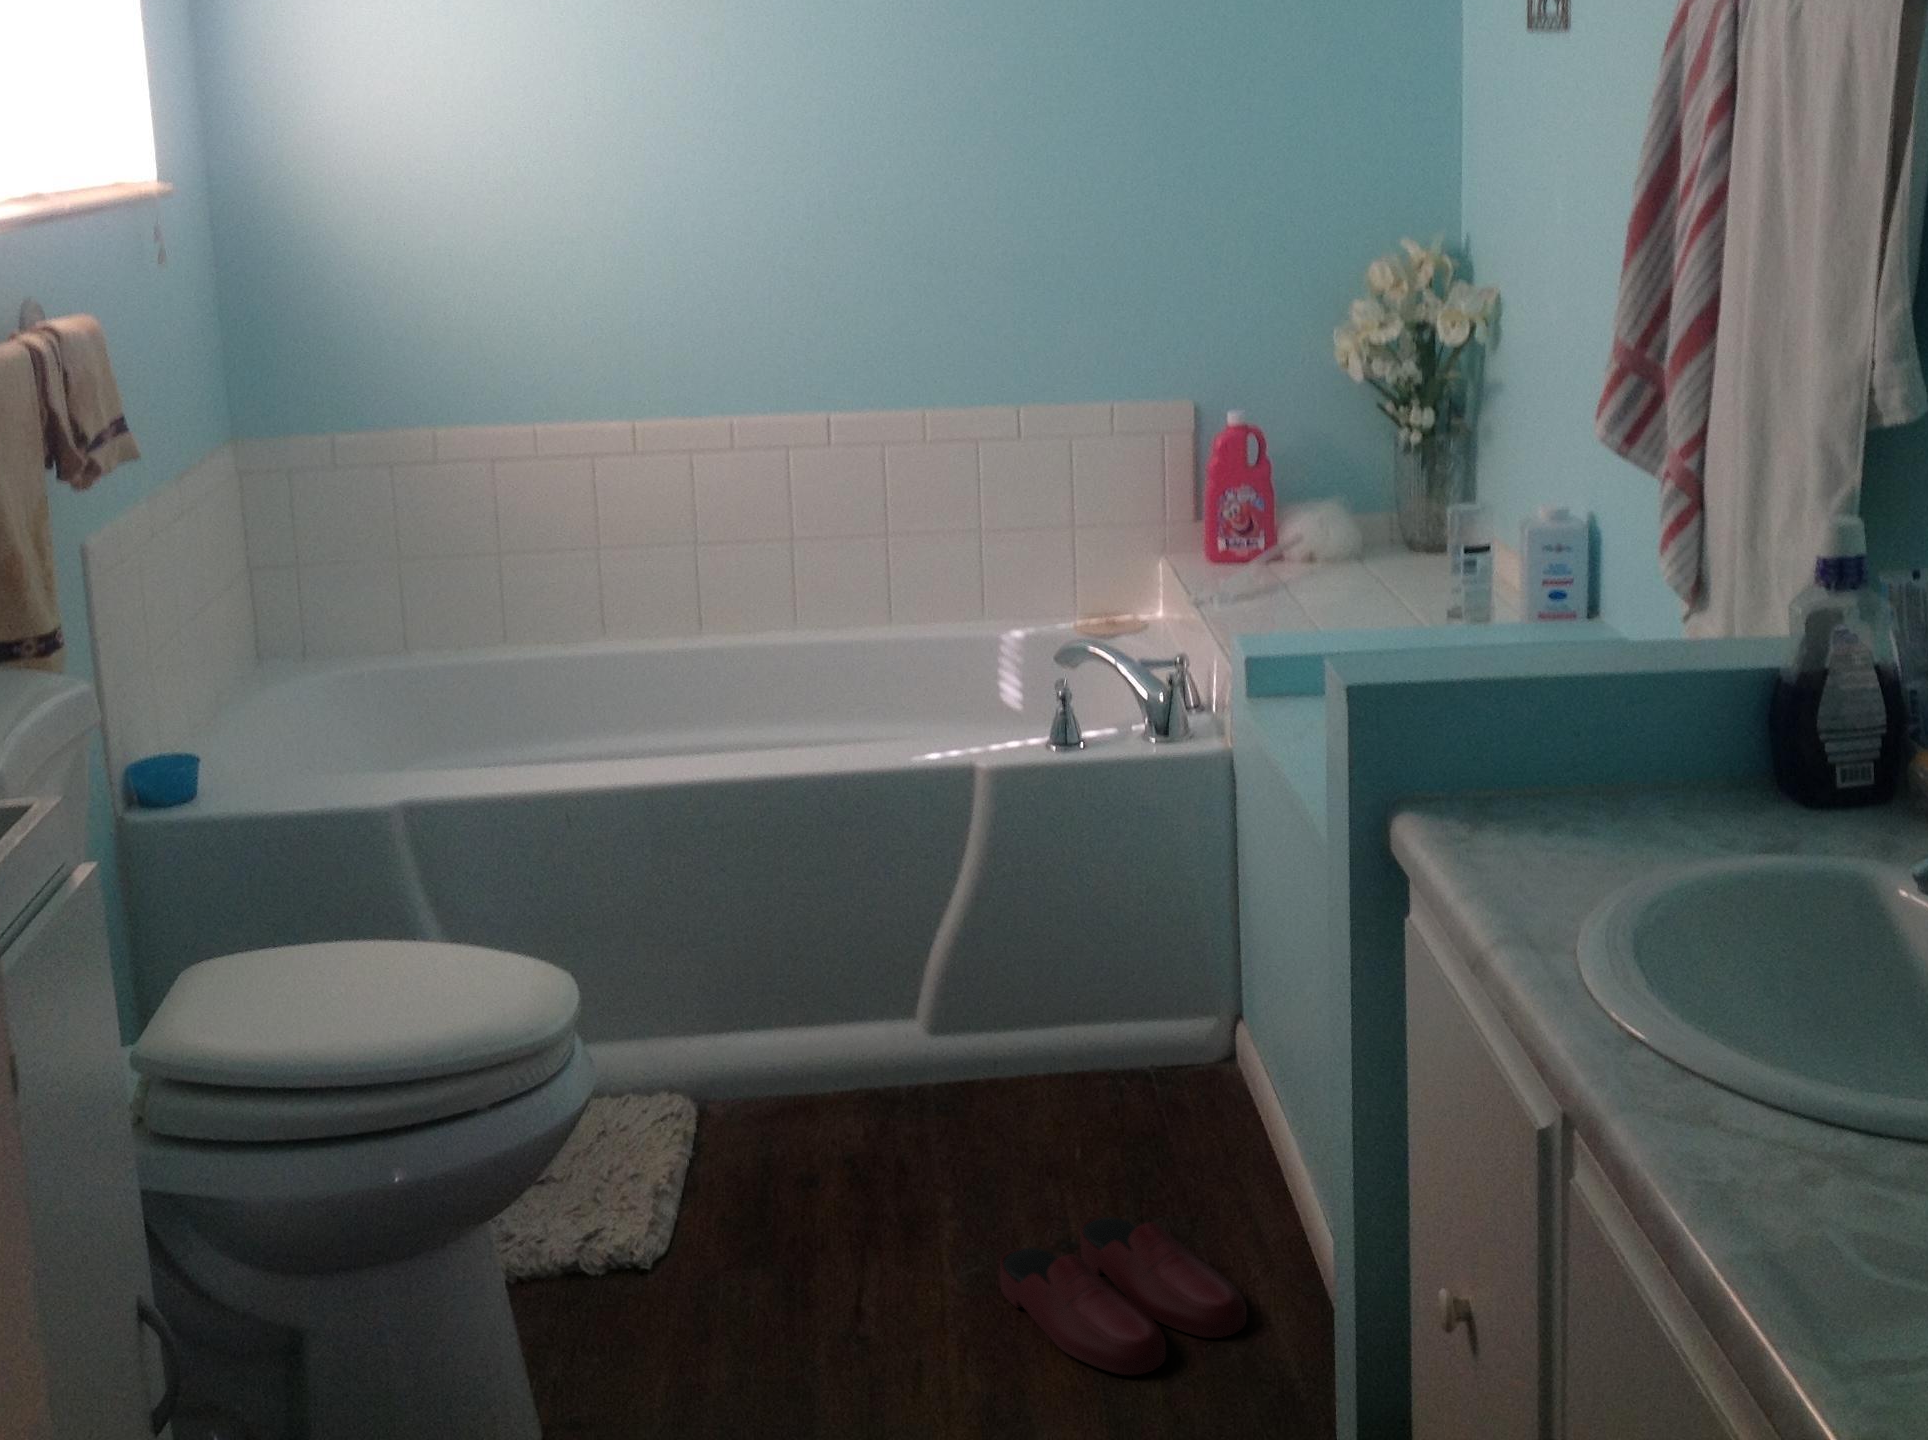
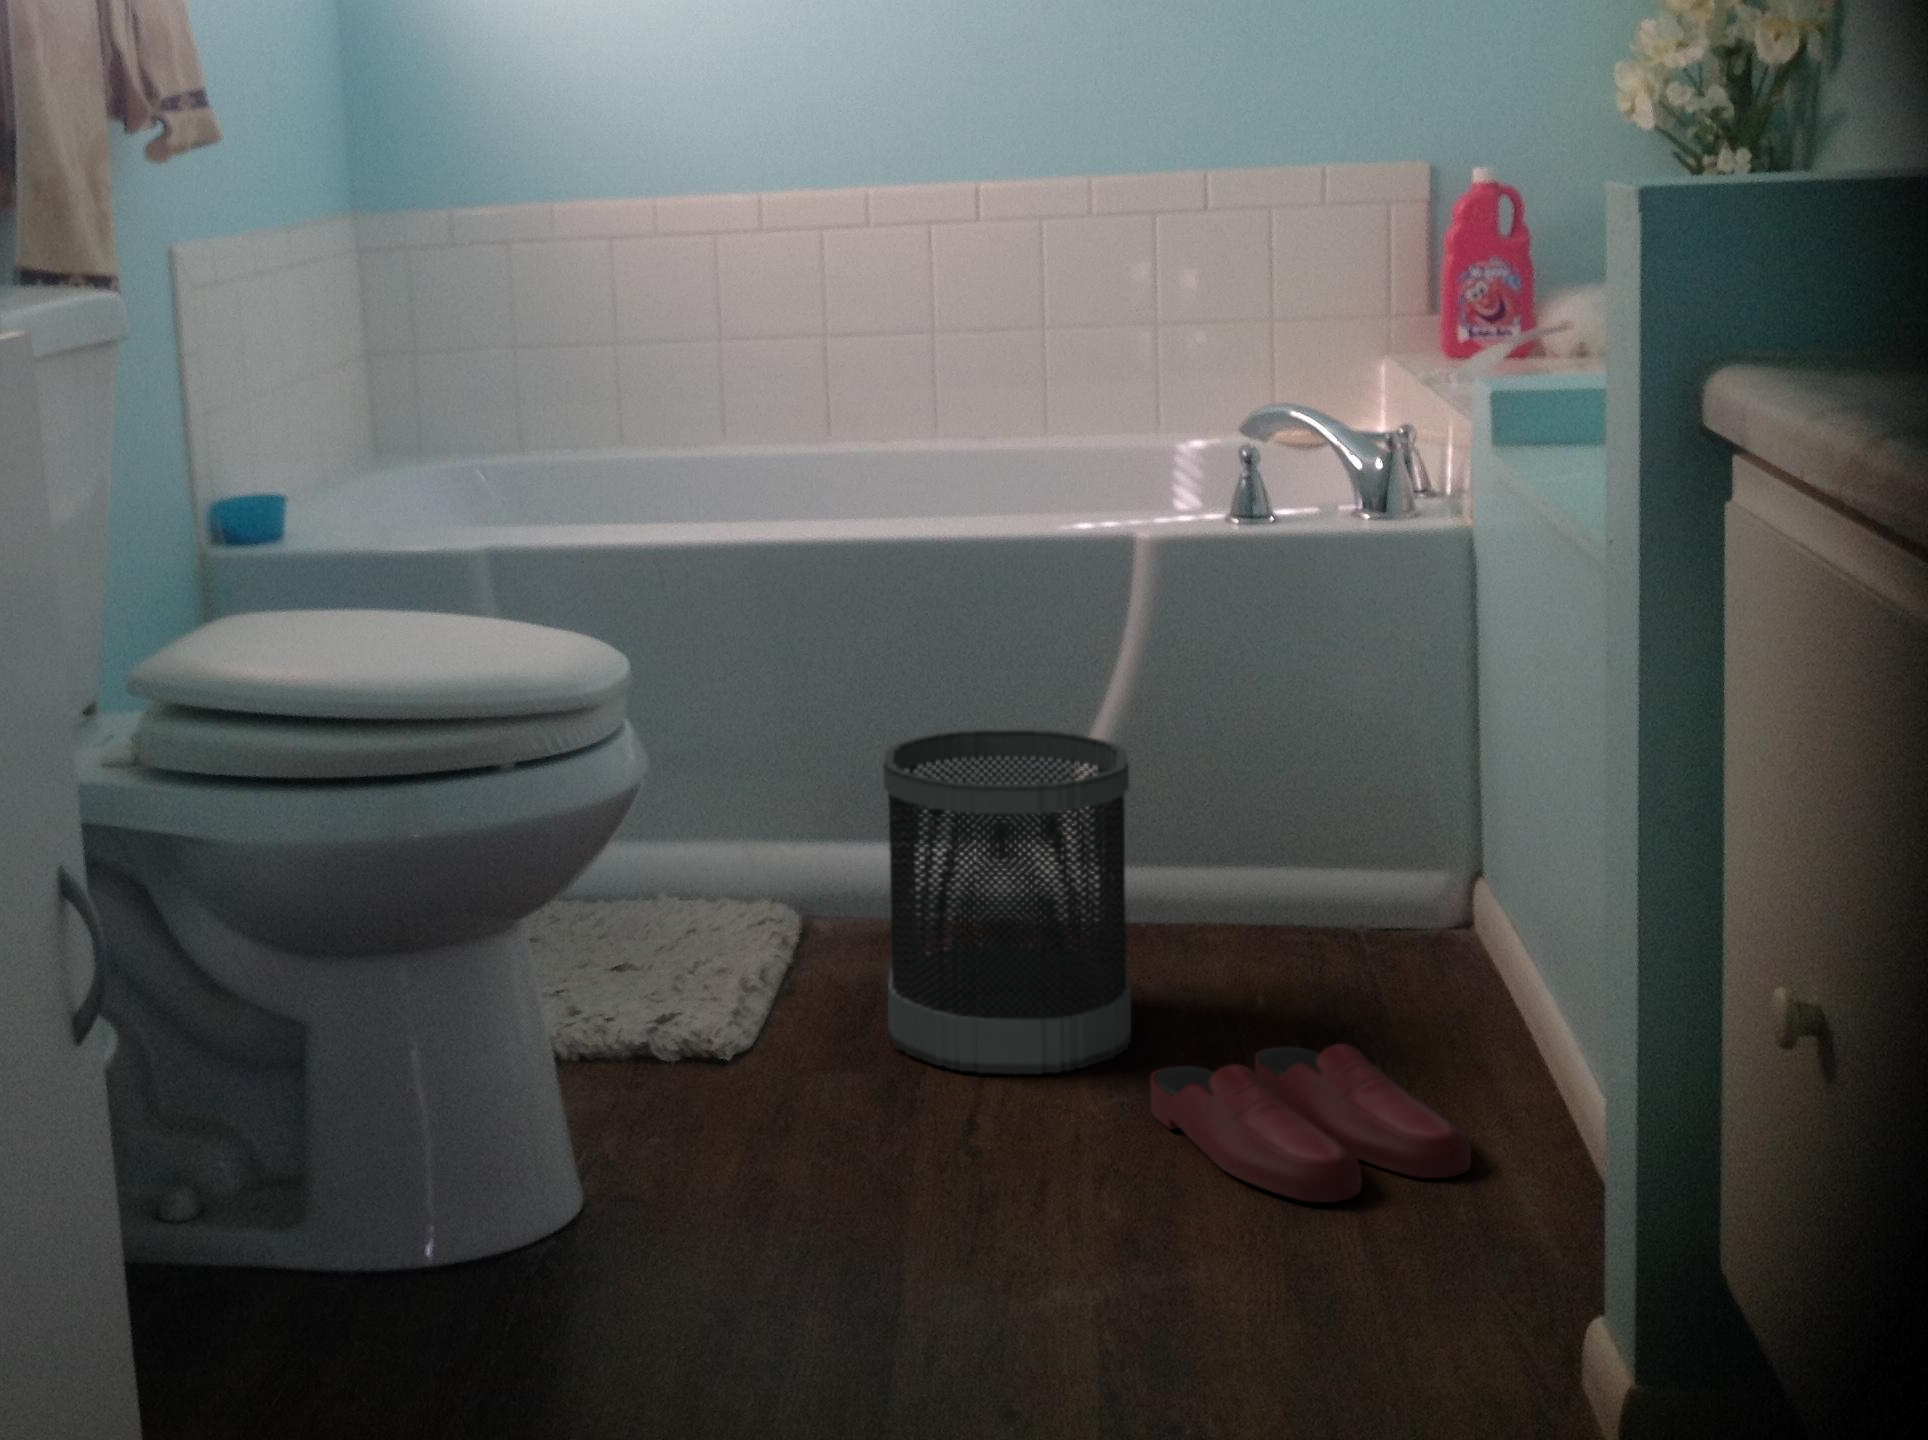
wastebasket: none [774,955,981,1262] -> present [883,730,1131,1074]

